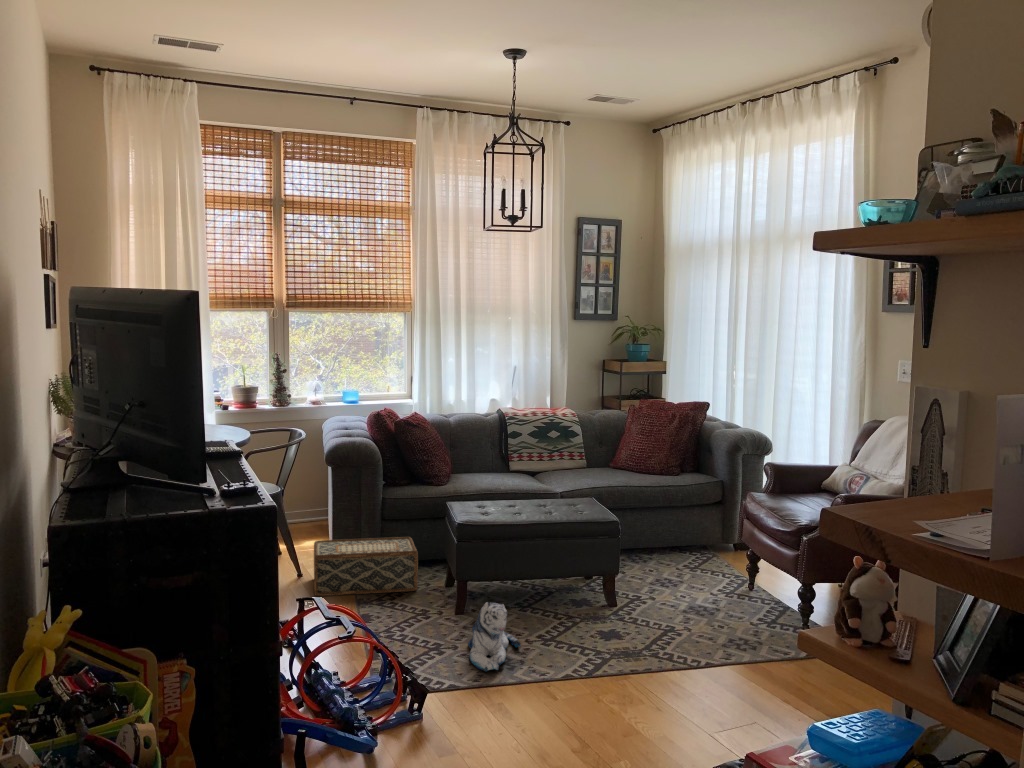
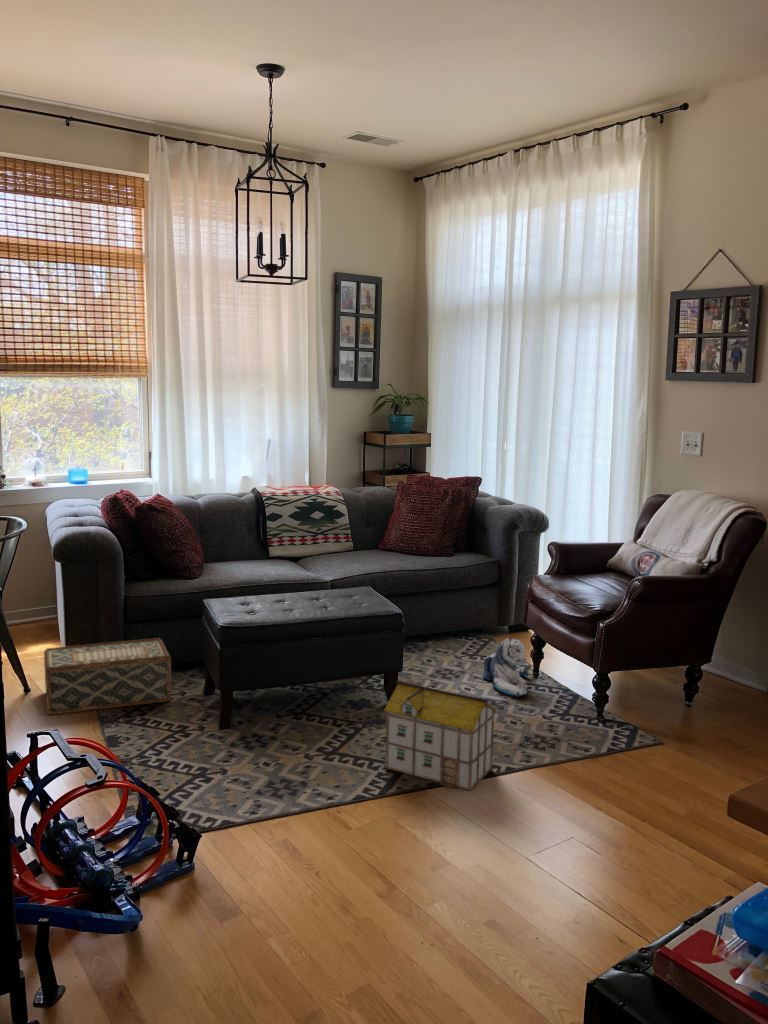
toy house: none [595,577,696,677] -> present [384,681,496,791]
plush toy: present [468,603,521,672] -> present [483,639,529,697]

